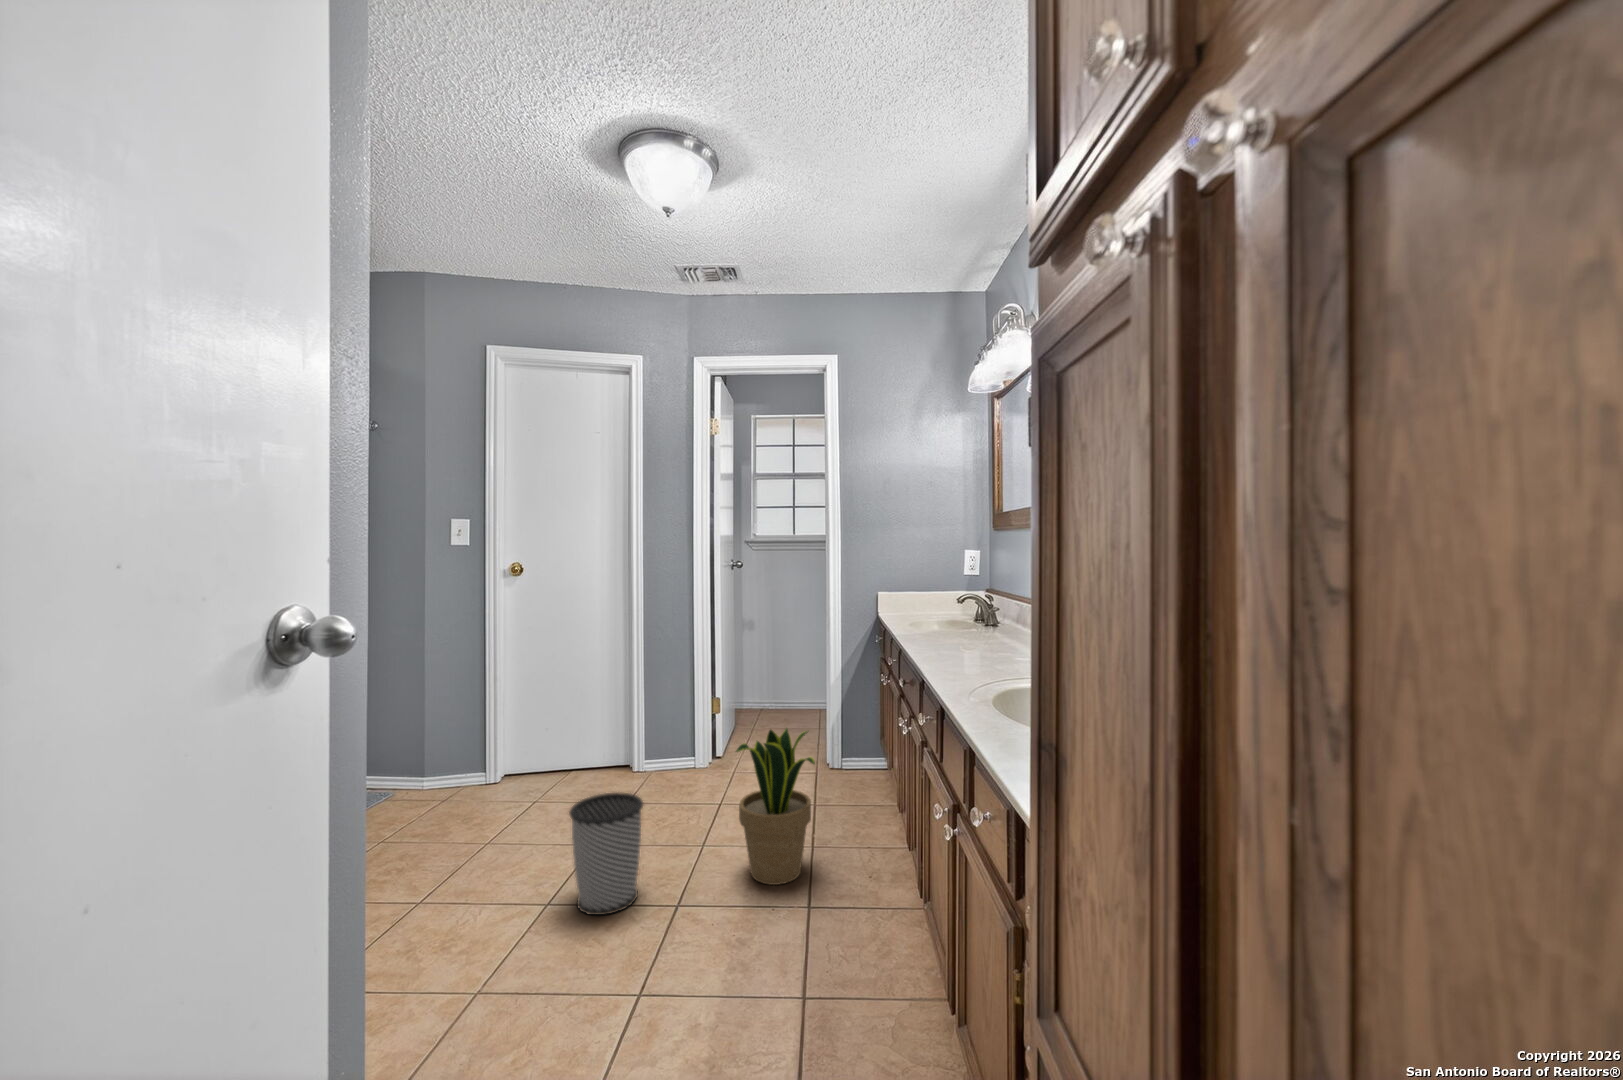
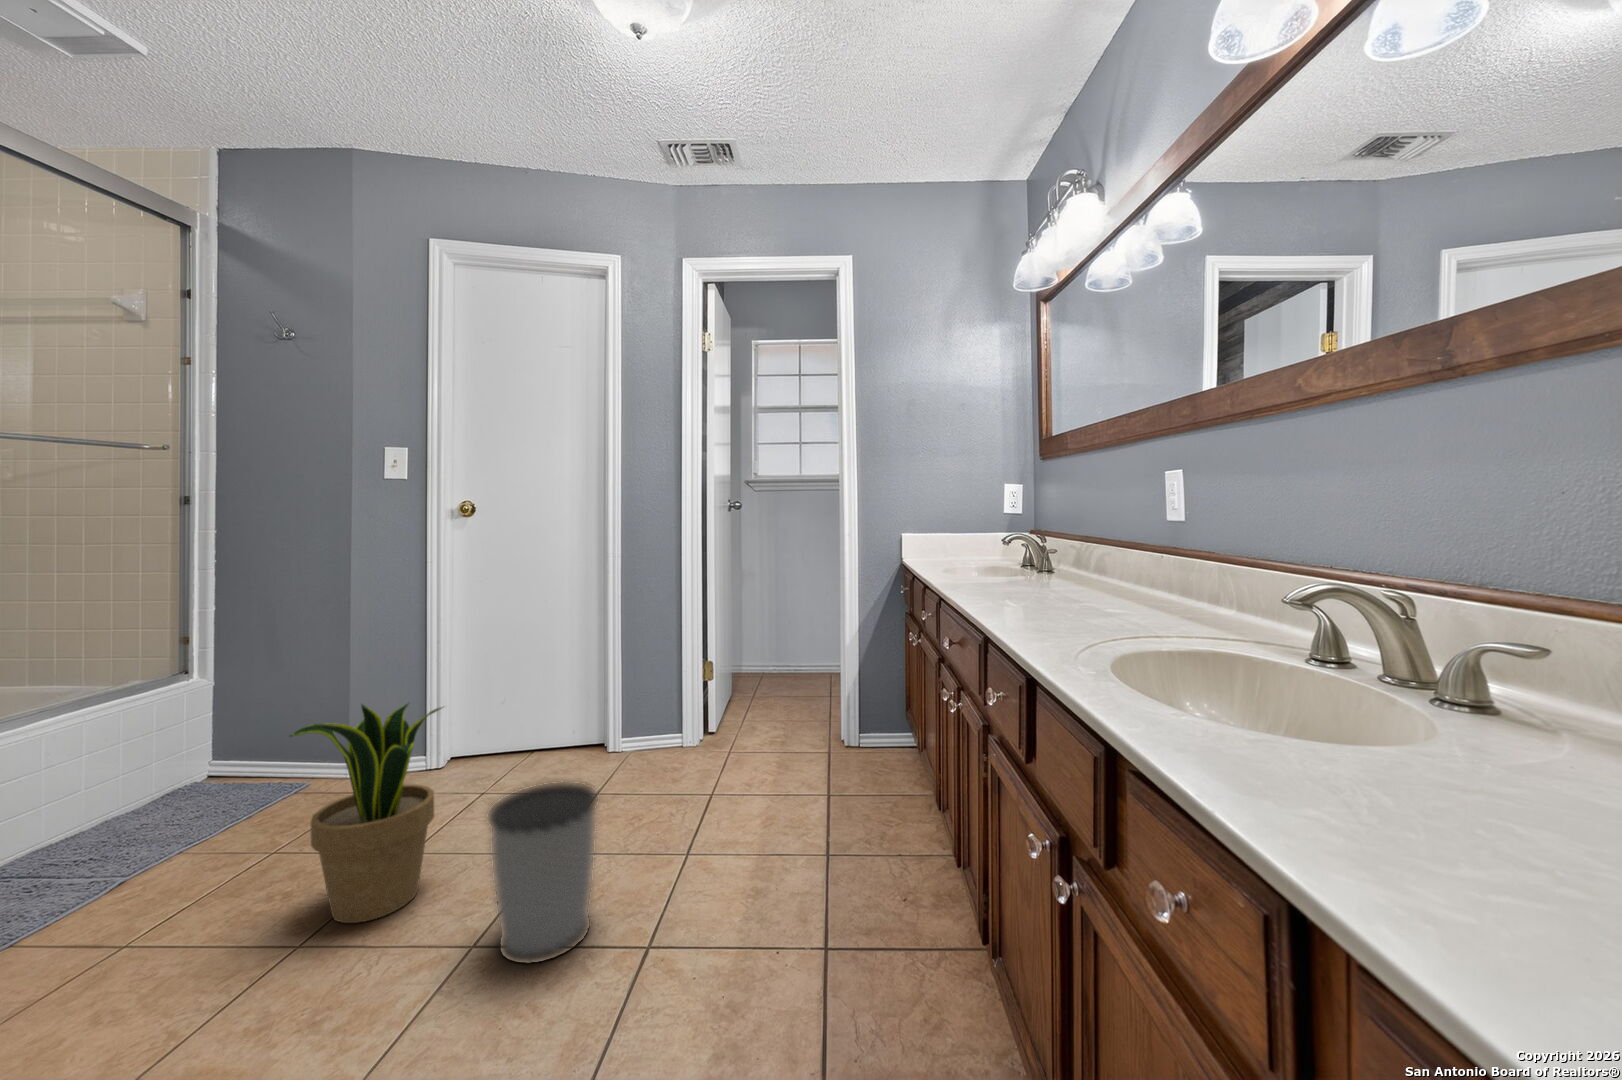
potted plant: present [736,728,815,885] -> present [290,703,442,923]

